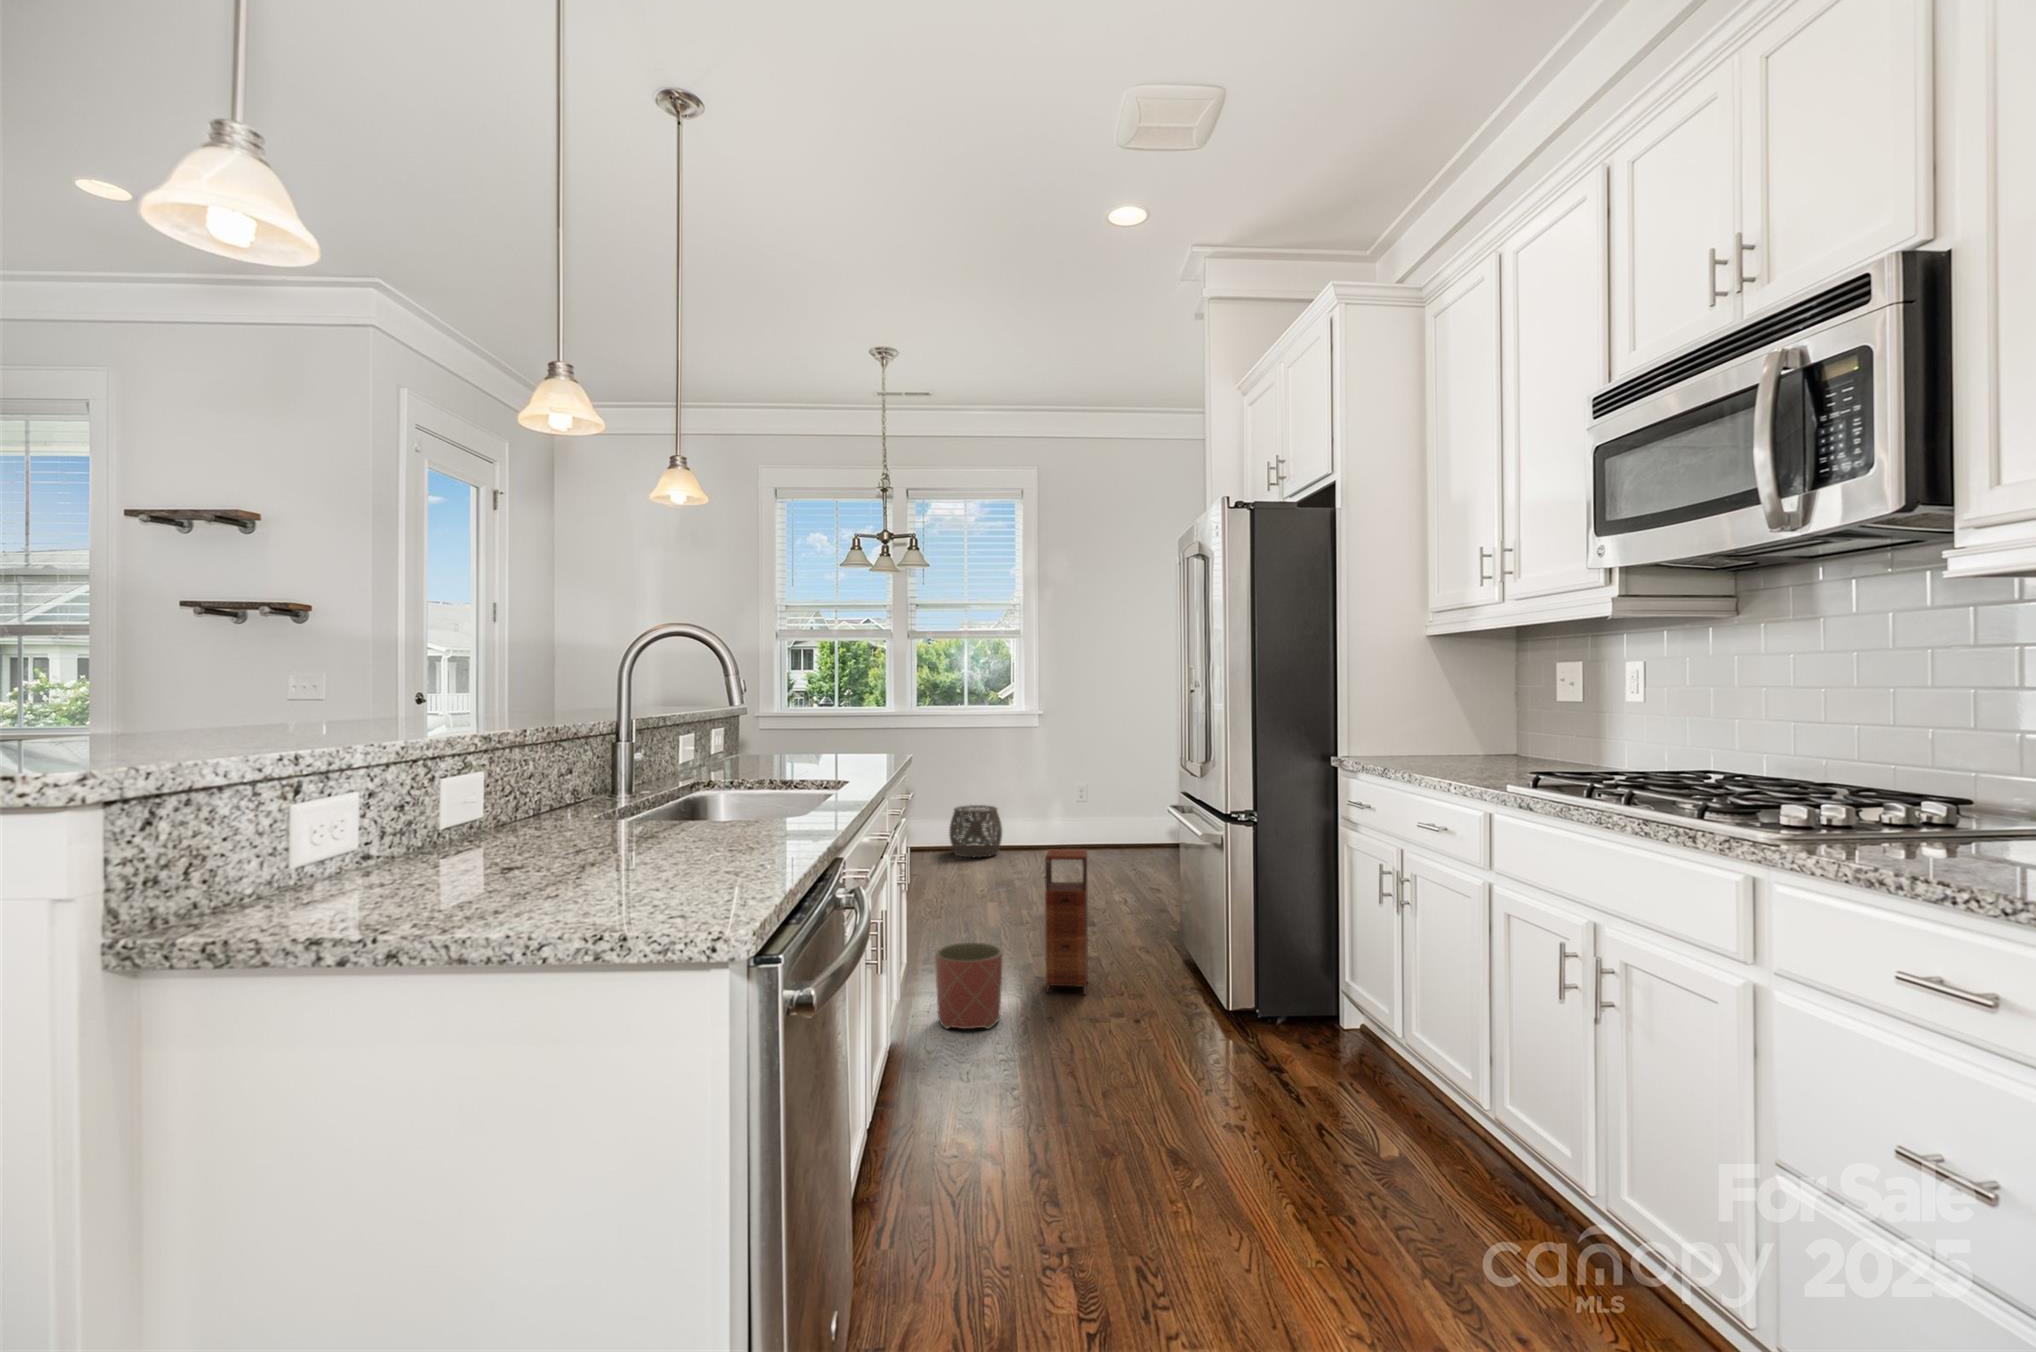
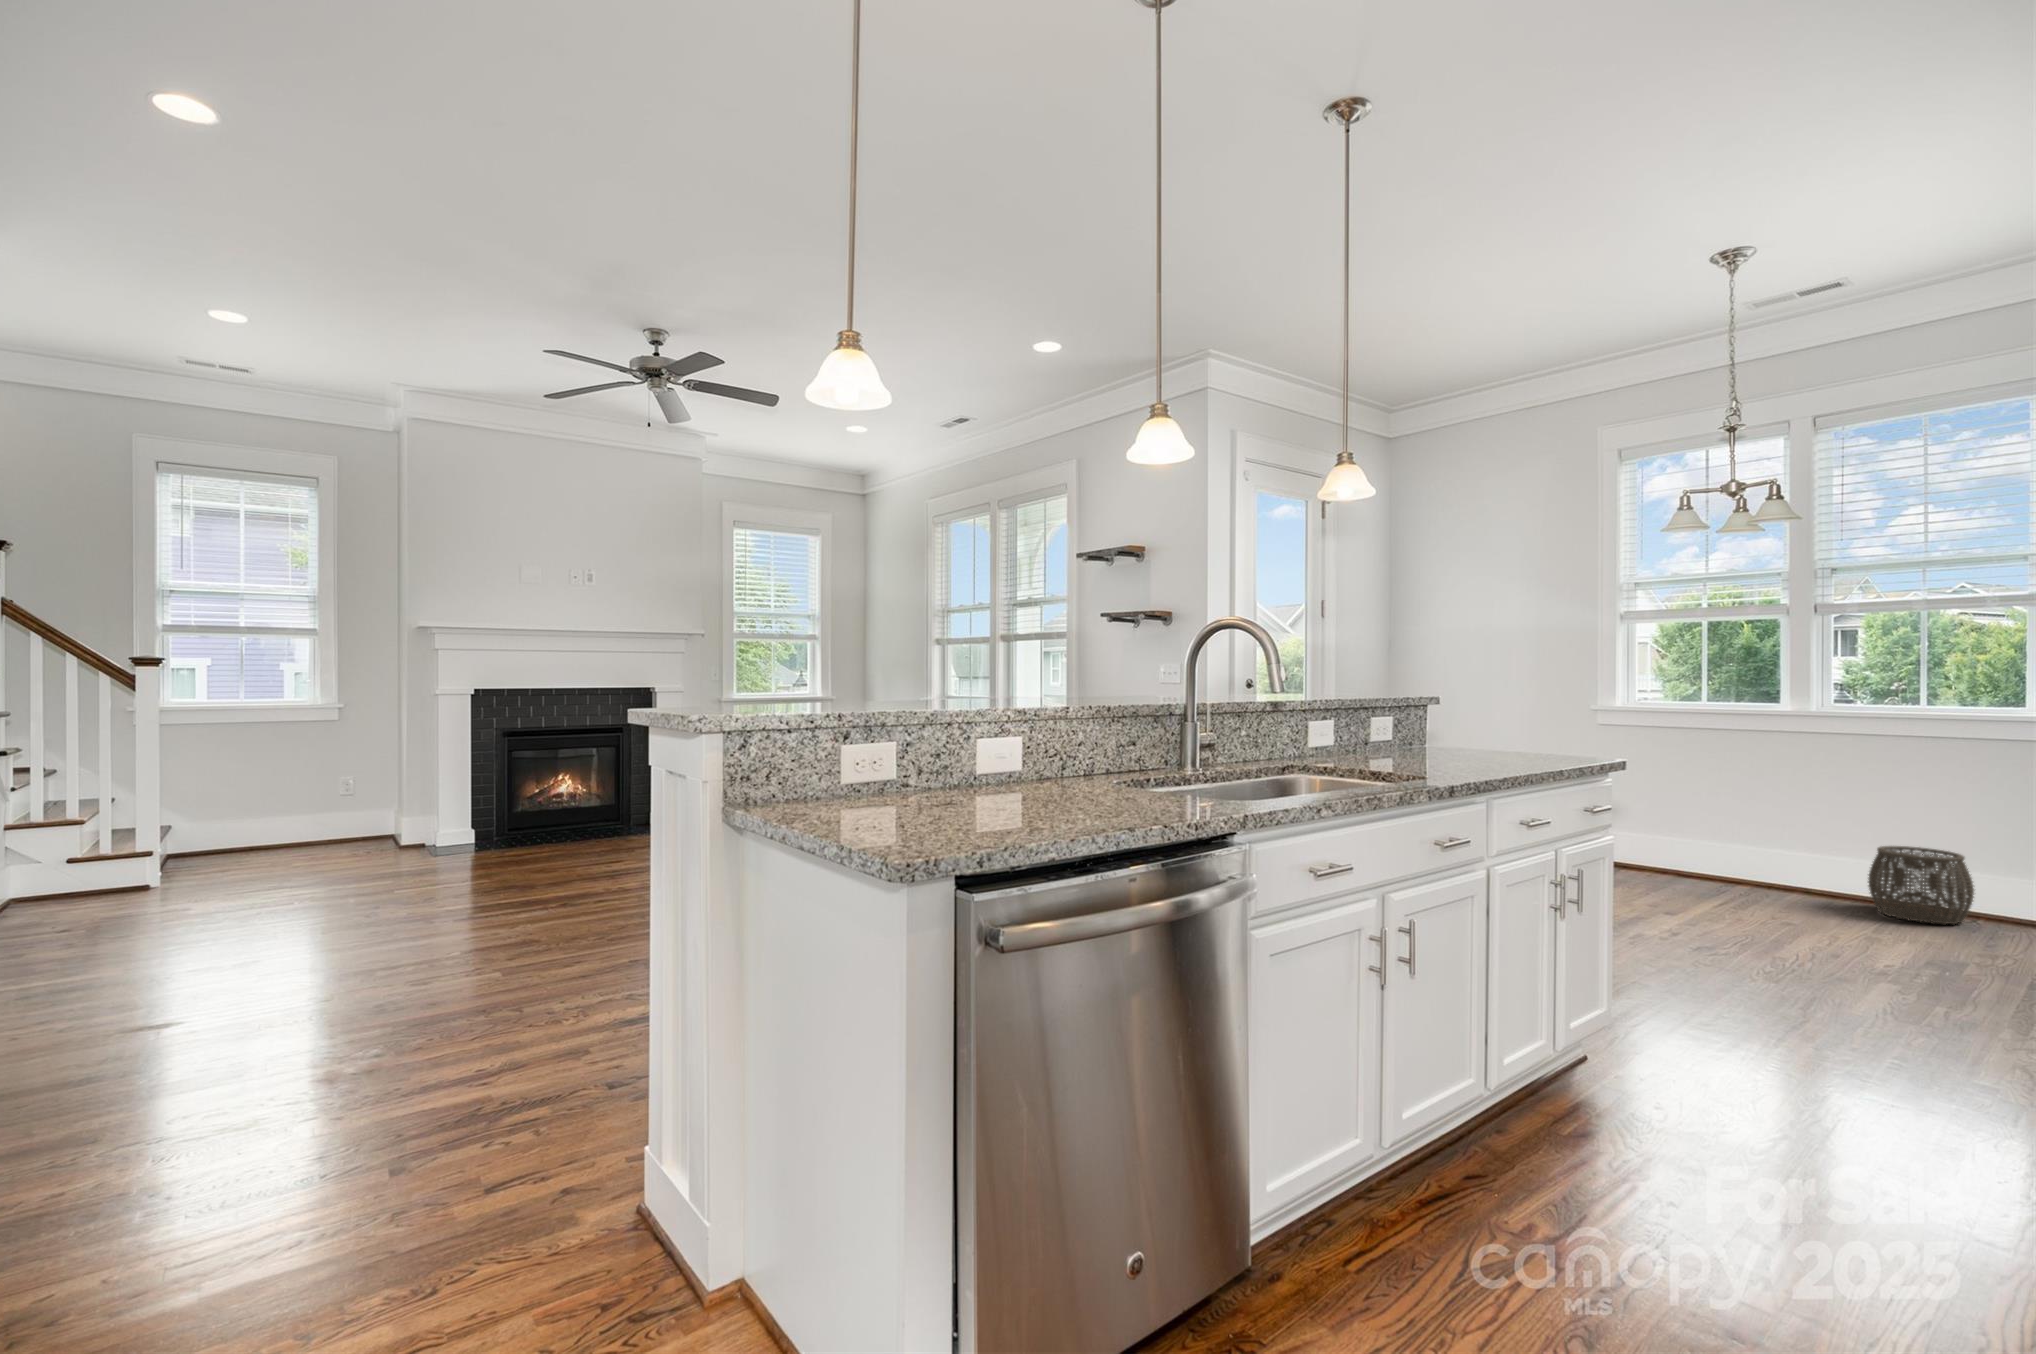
storage cabinet: present [1045,849,1088,994] -> none [1823,914,1926,1138]
planter: present [935,942,1003,1029] -> none [1613,999,1717,1119]

